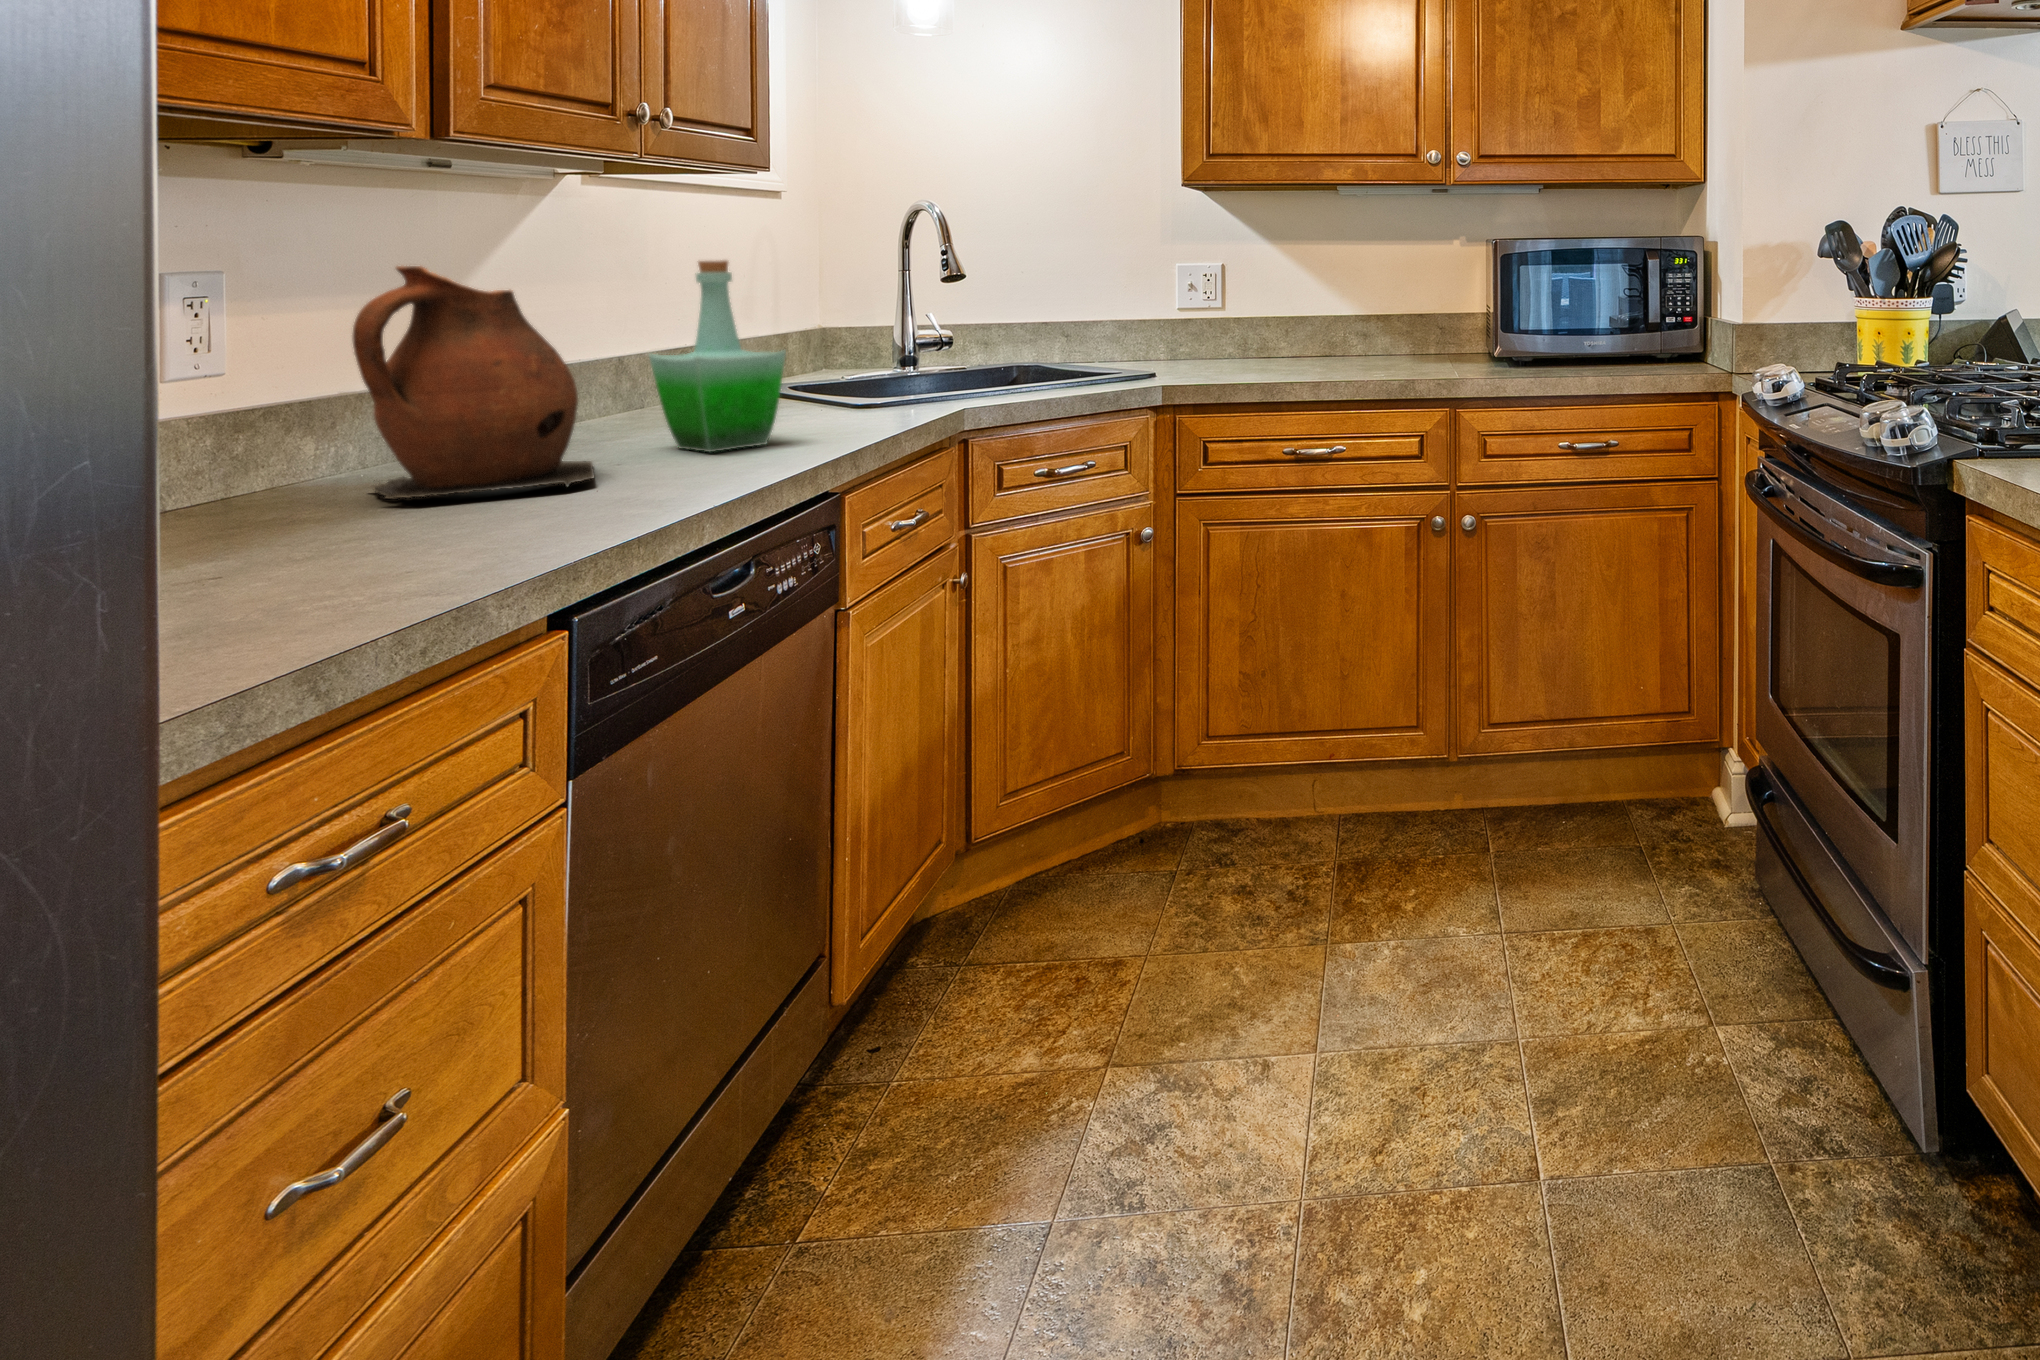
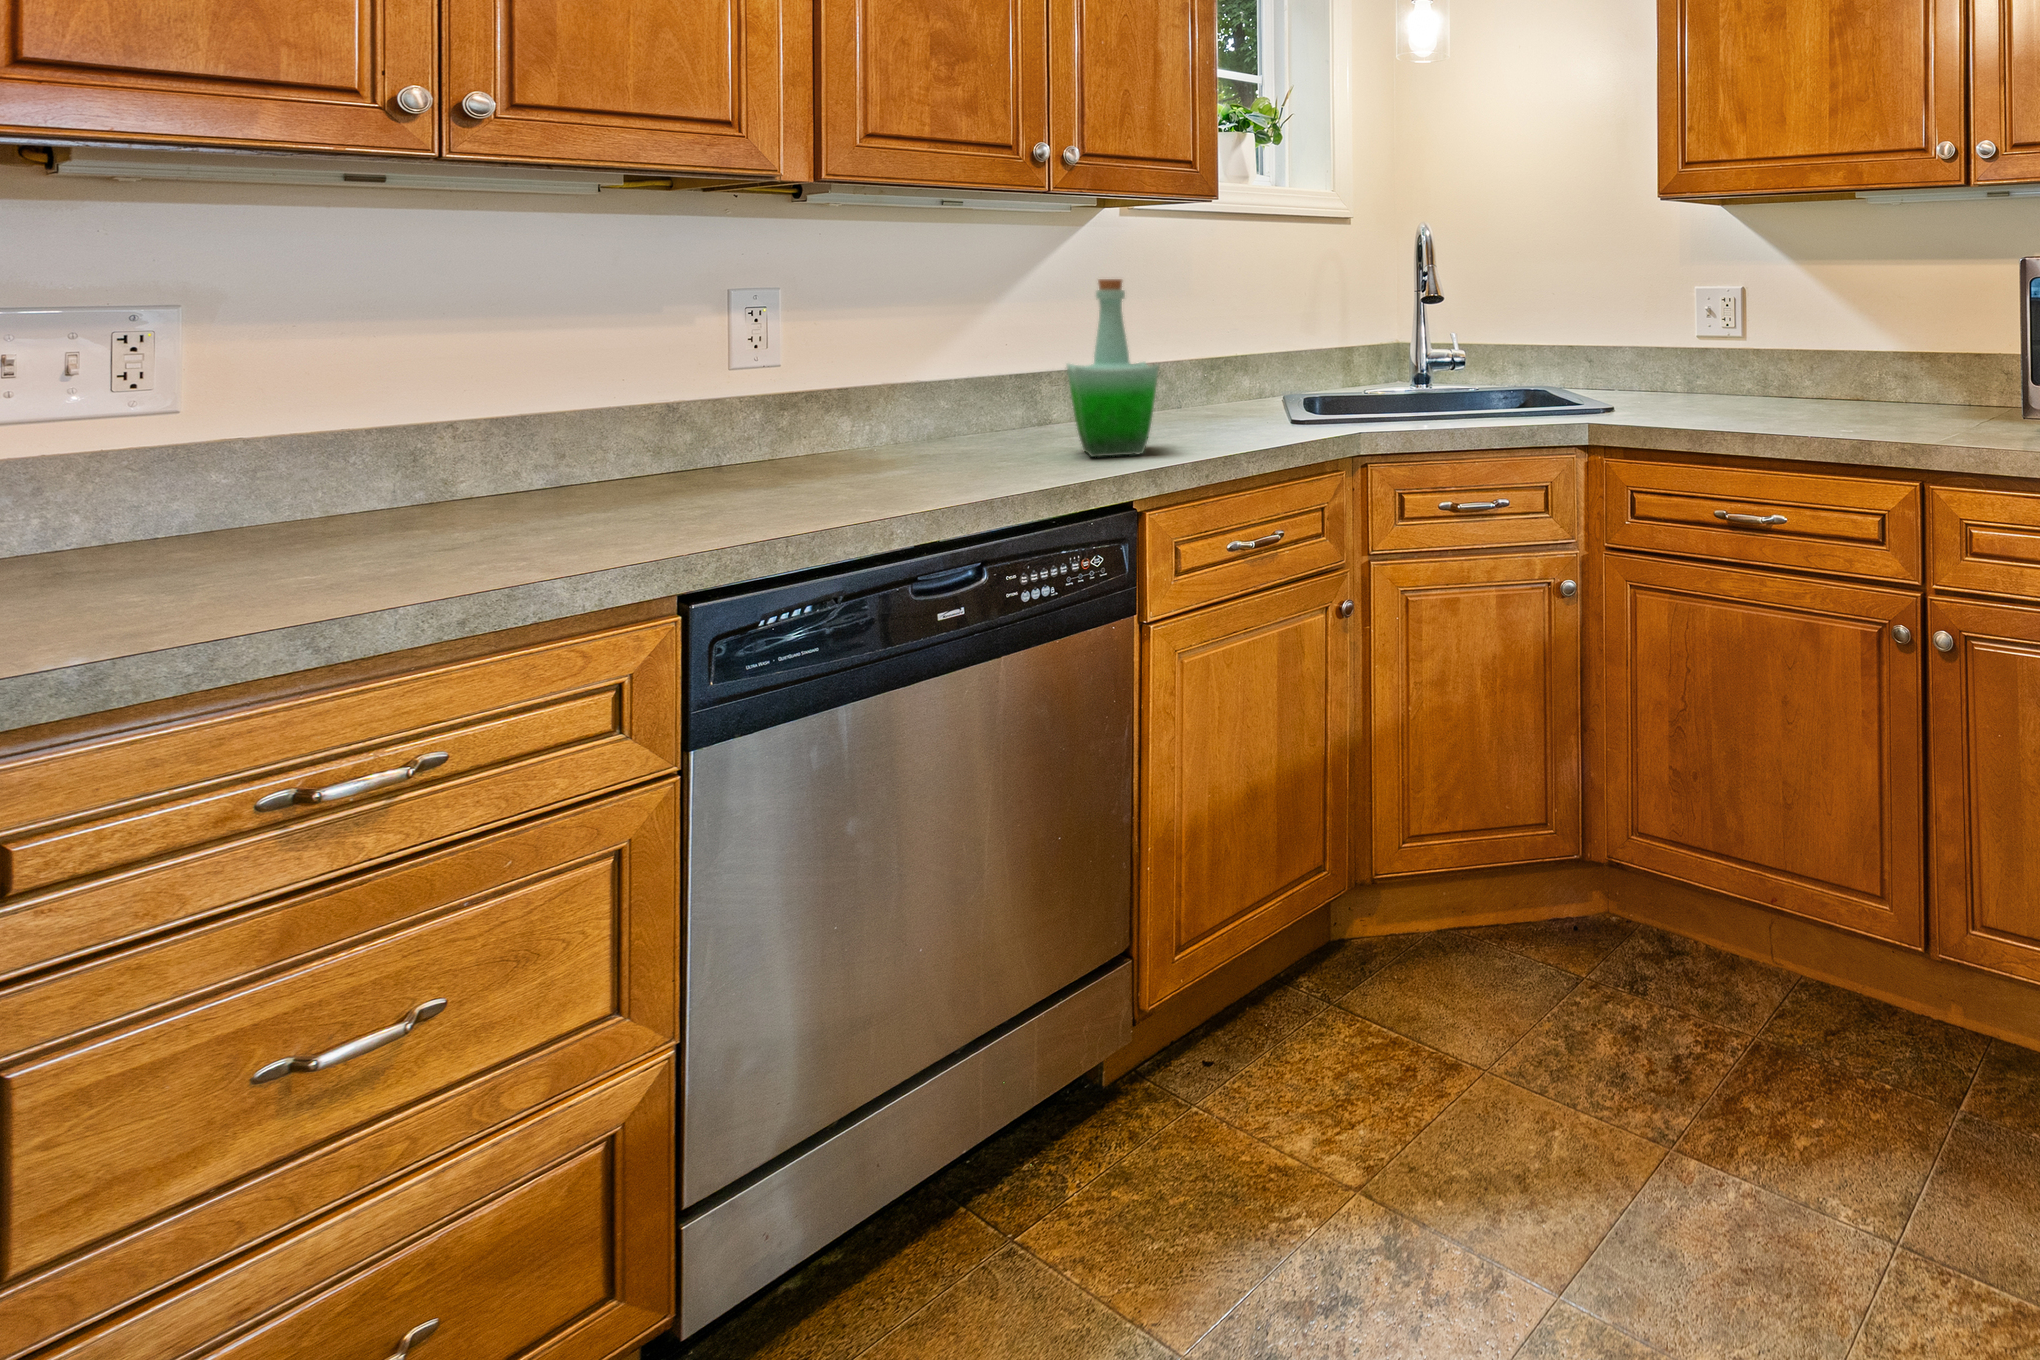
ceramic pitcher: present [352,266,594,499] -> none [804,281,1000,477]

